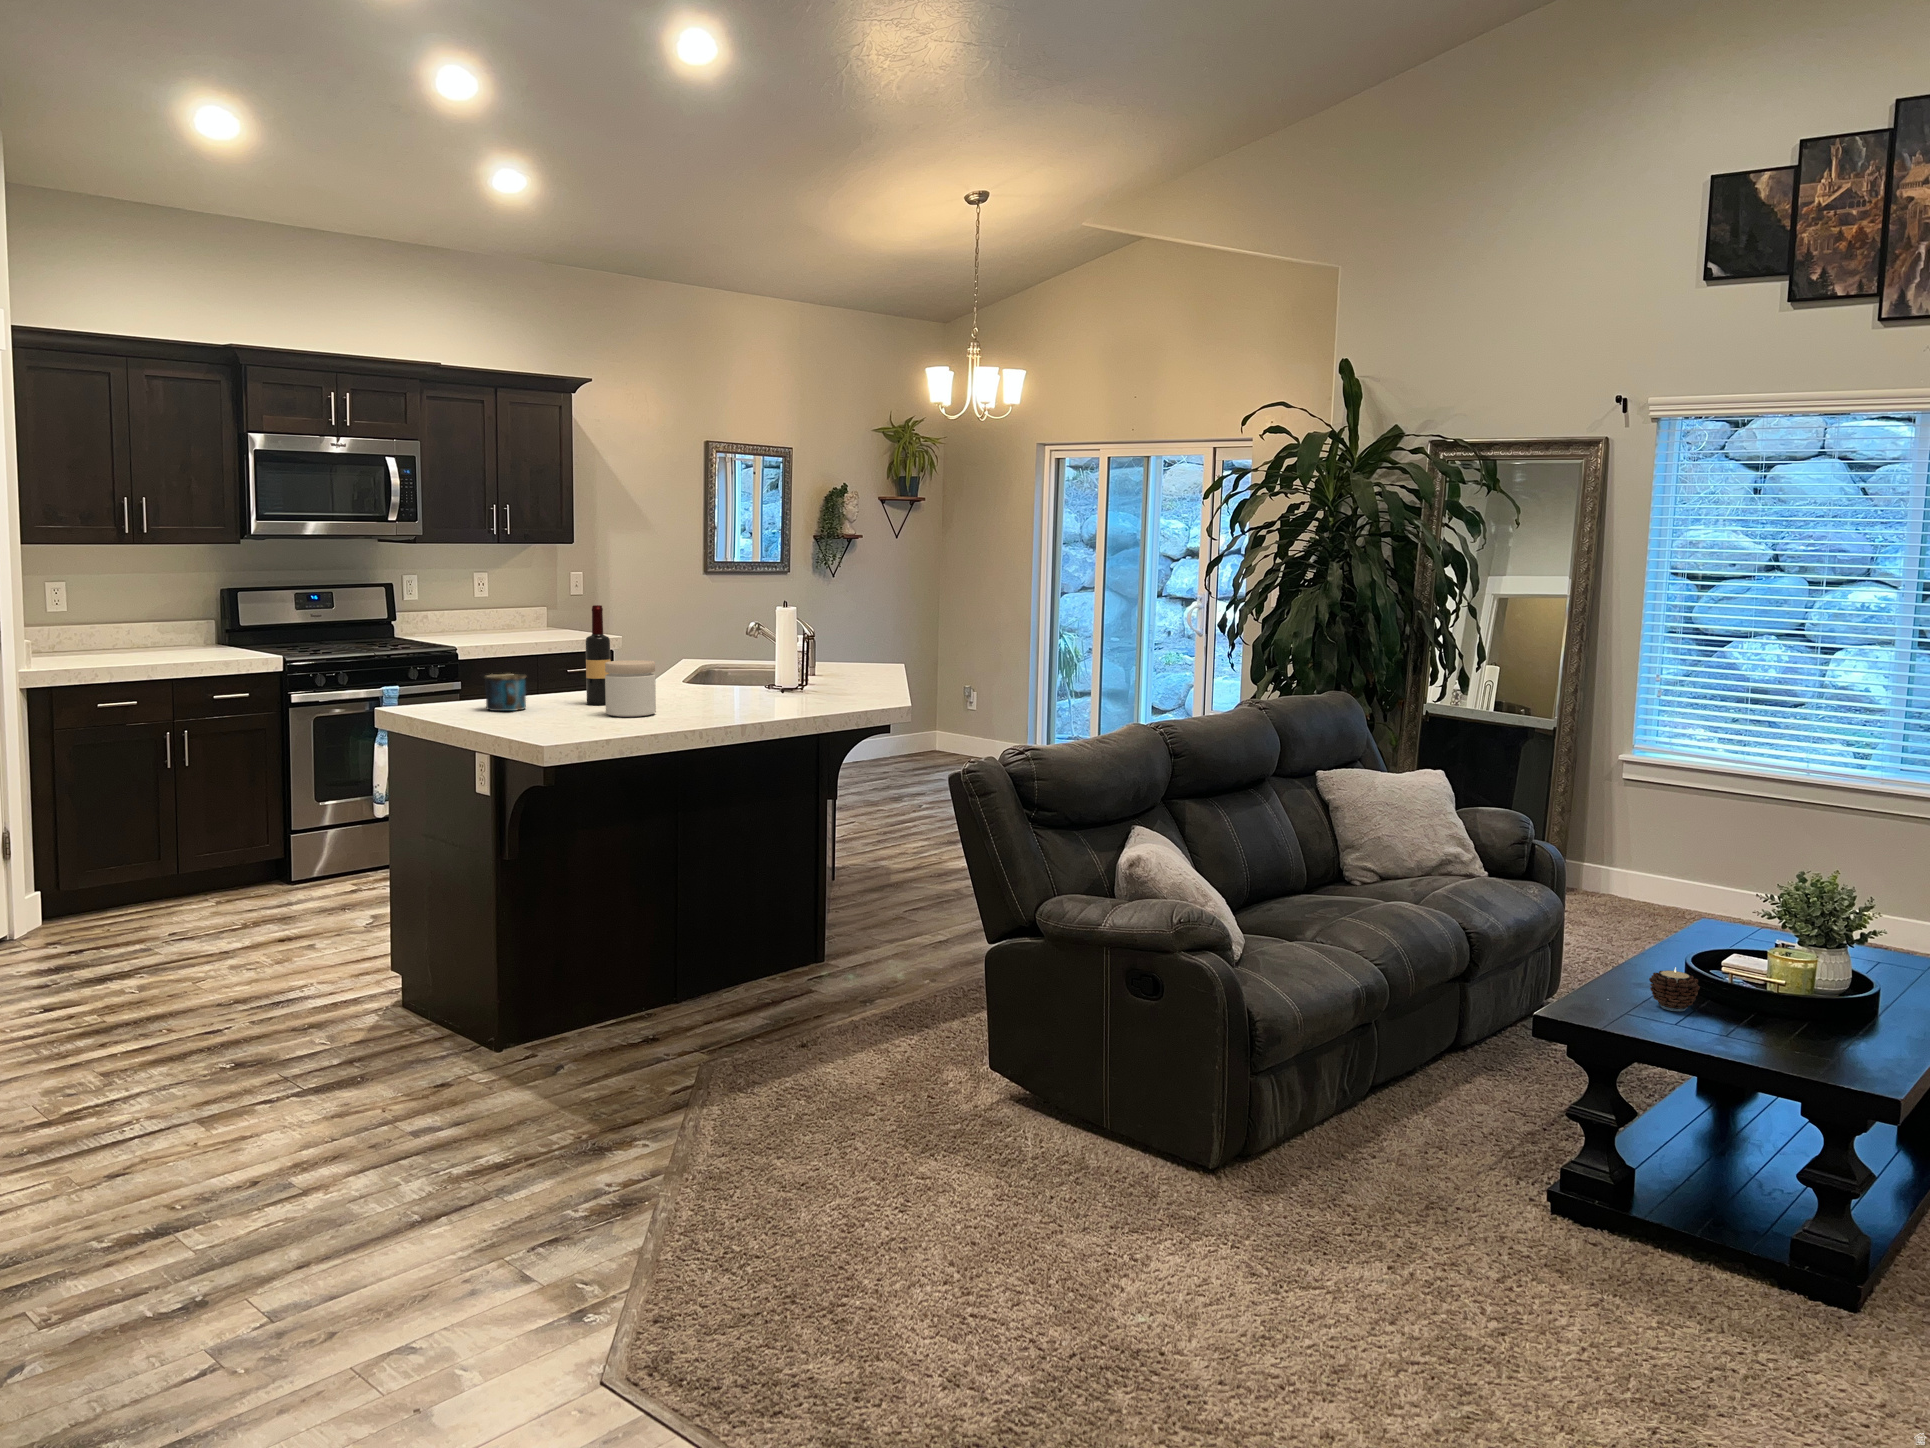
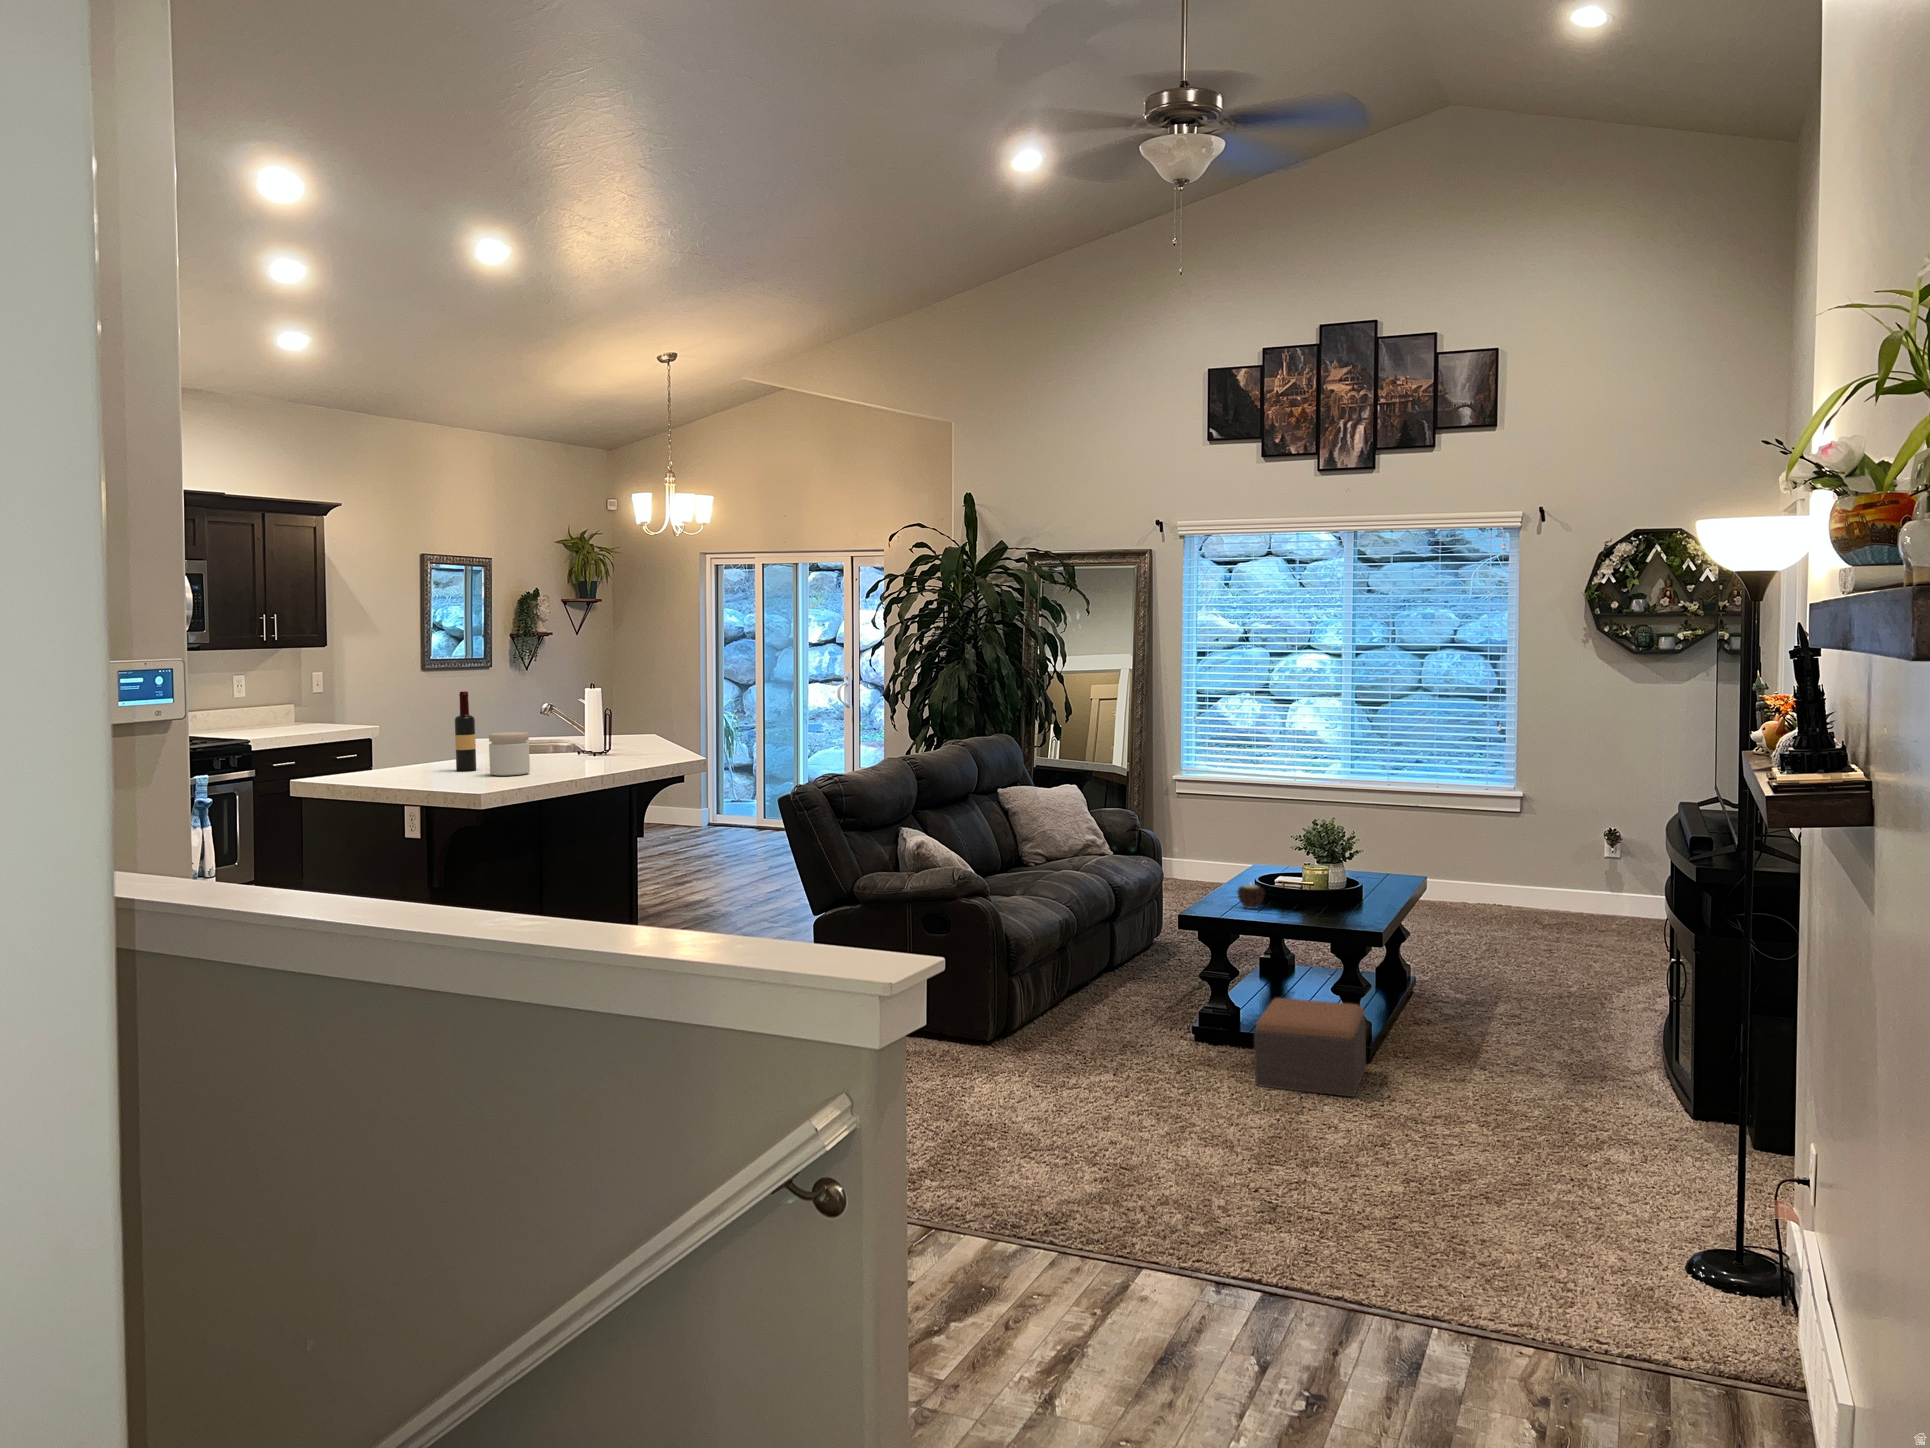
mug: present [484,673,526,711] -> none [379,748,415,779]
footstool: none [1633,1184,1863,1407] -> present [1254,998,1366,1097]

